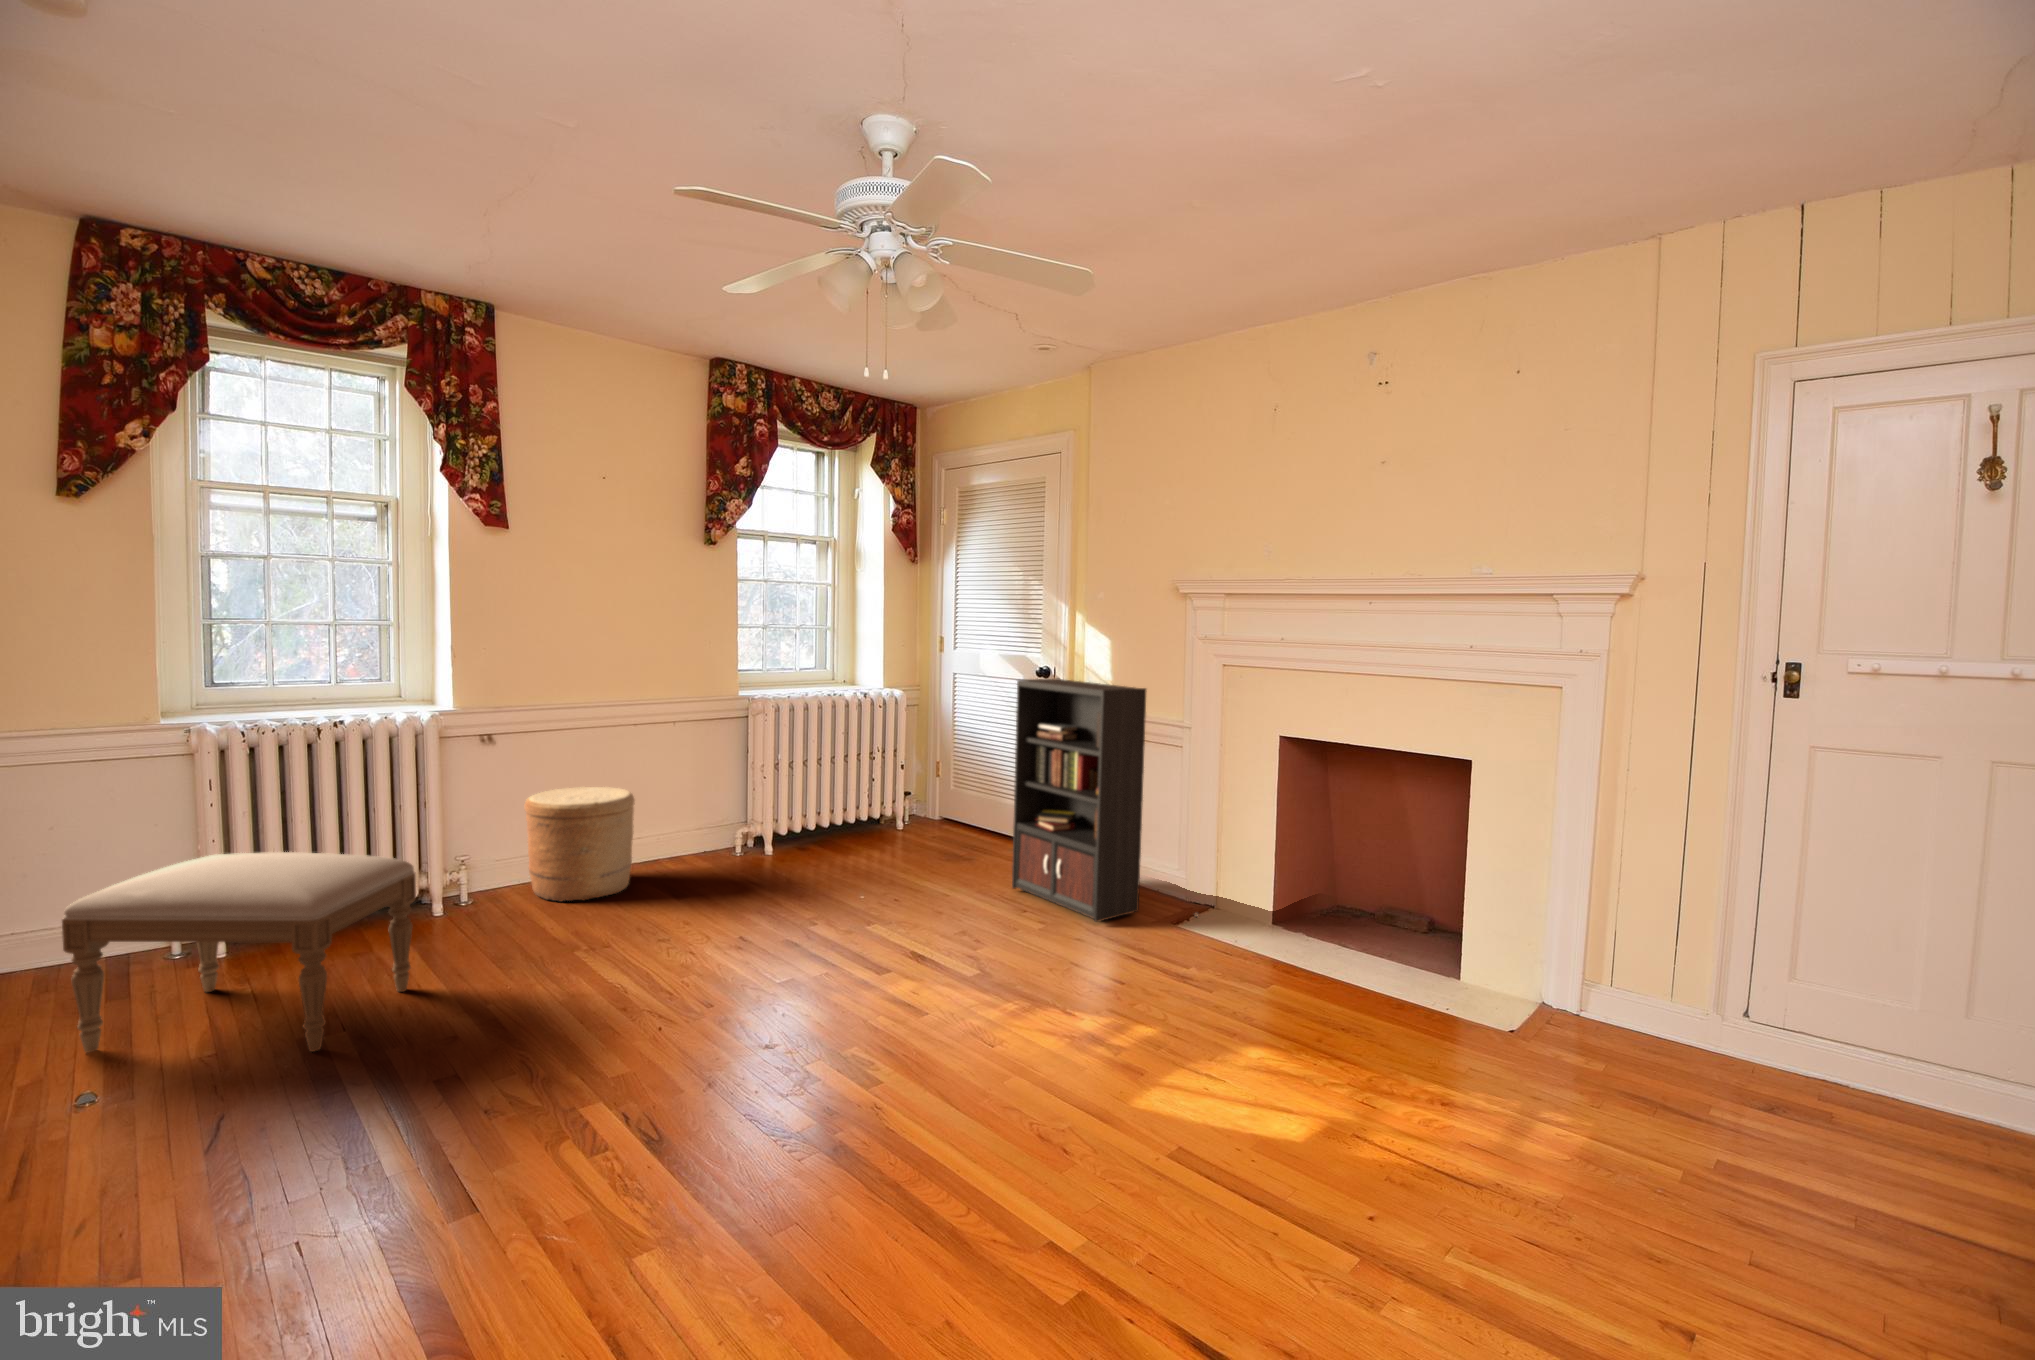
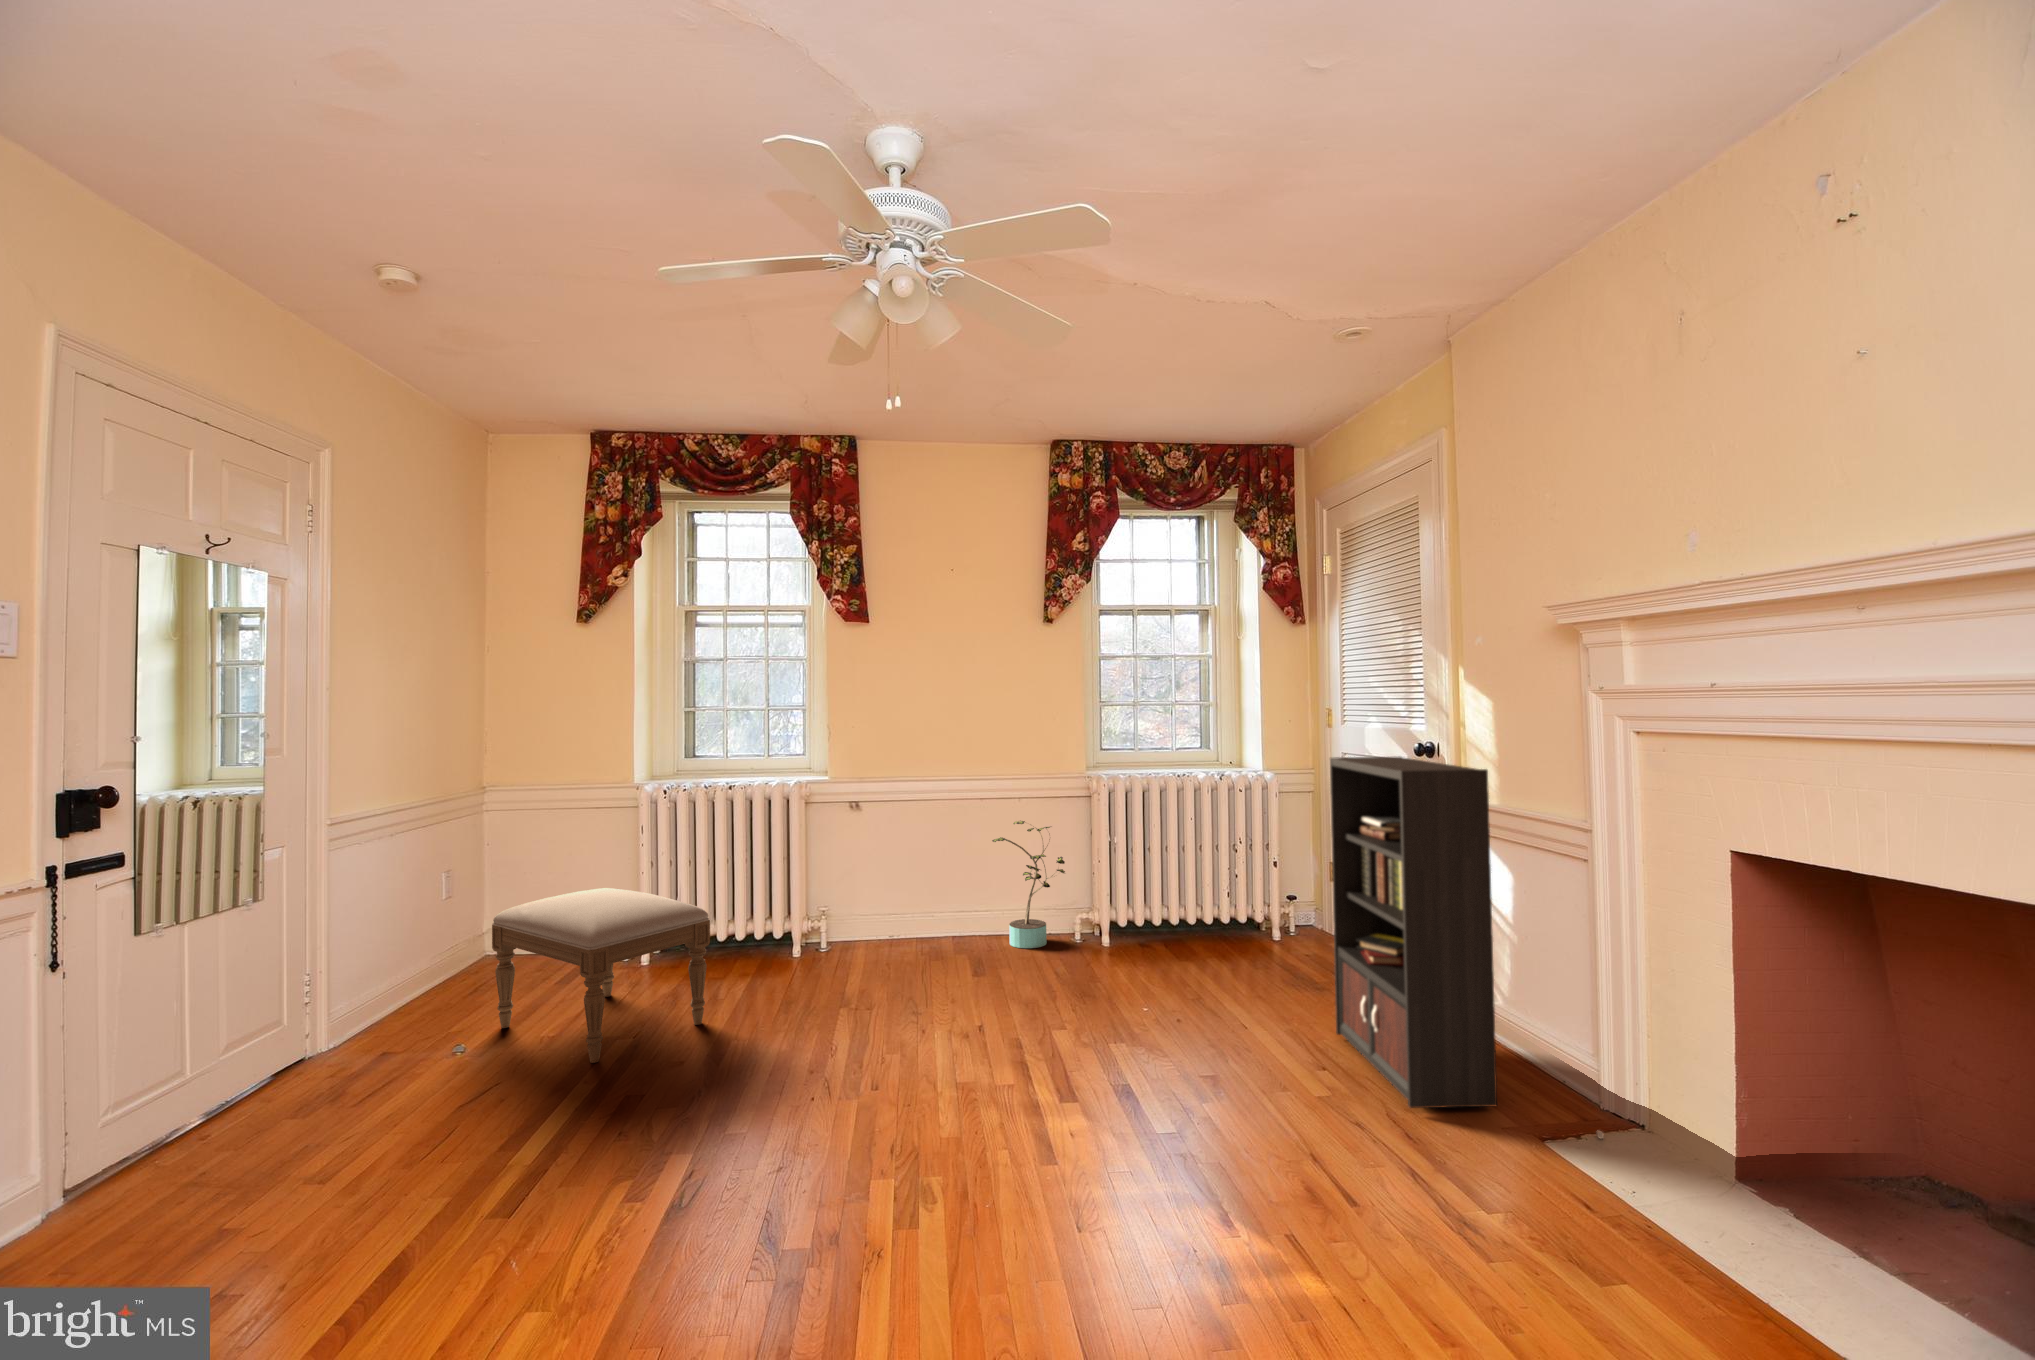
potted plant: none [659,743,734,867] -> present [992,821,1065,948]
woven basket: present [525,787,635,902] -> none [866,858,960,967]

